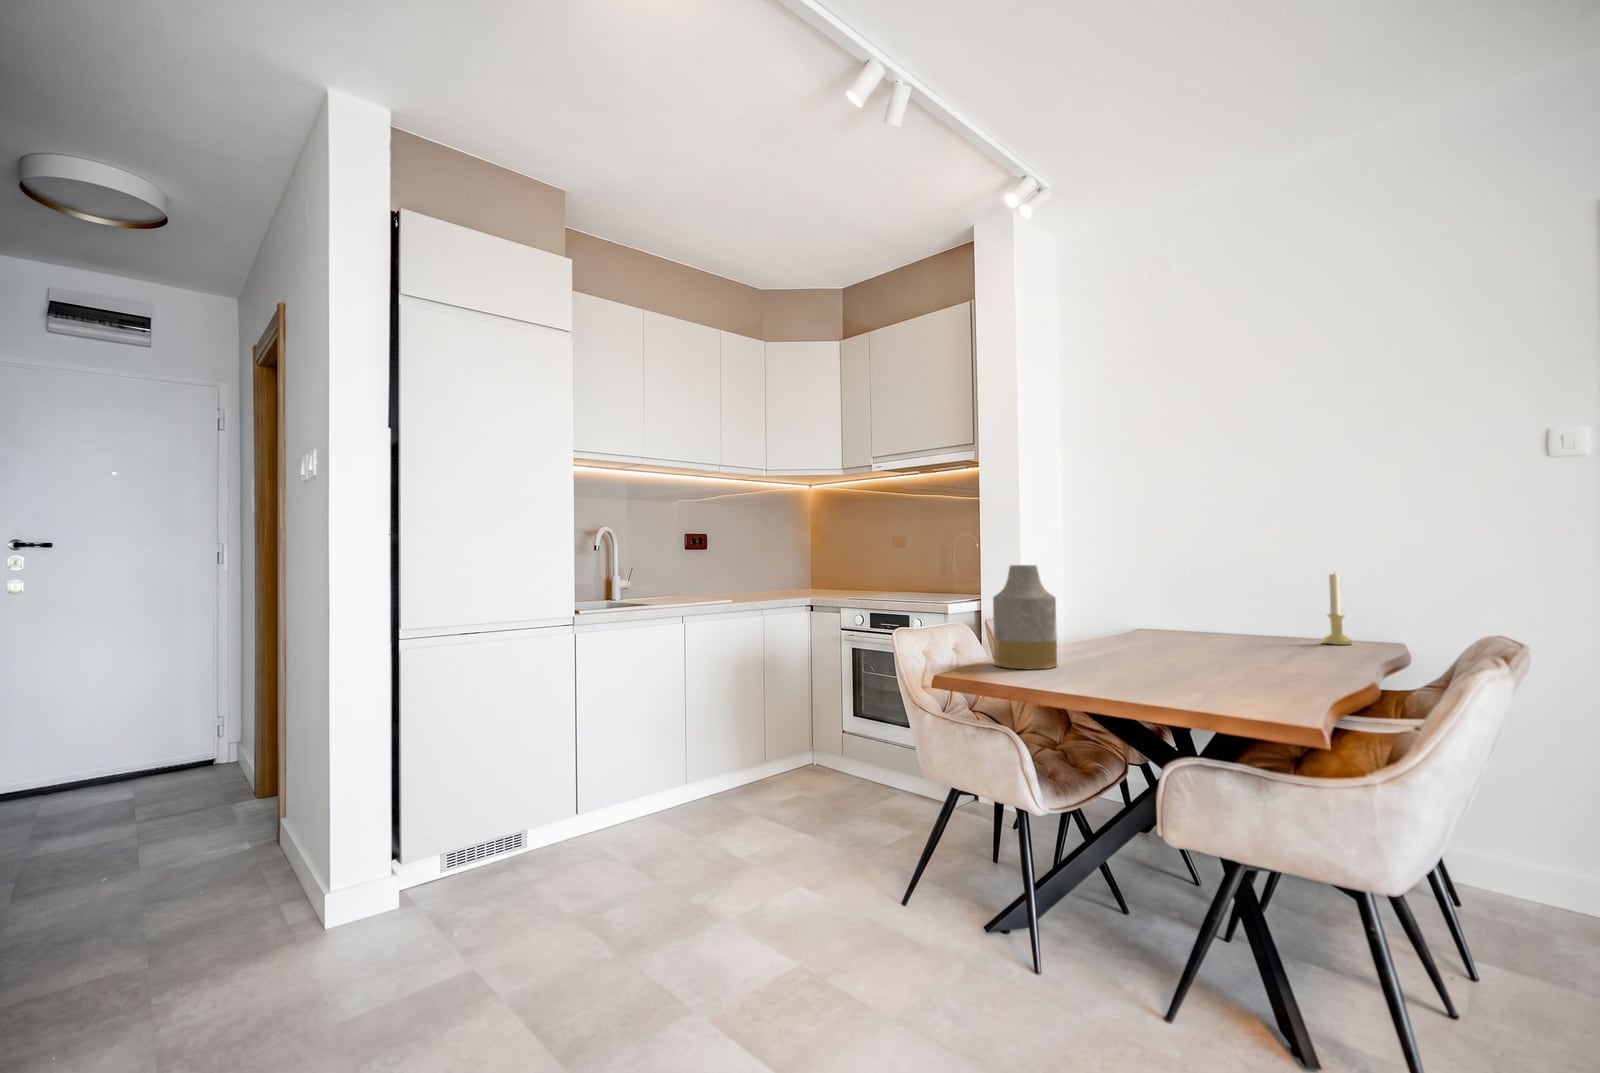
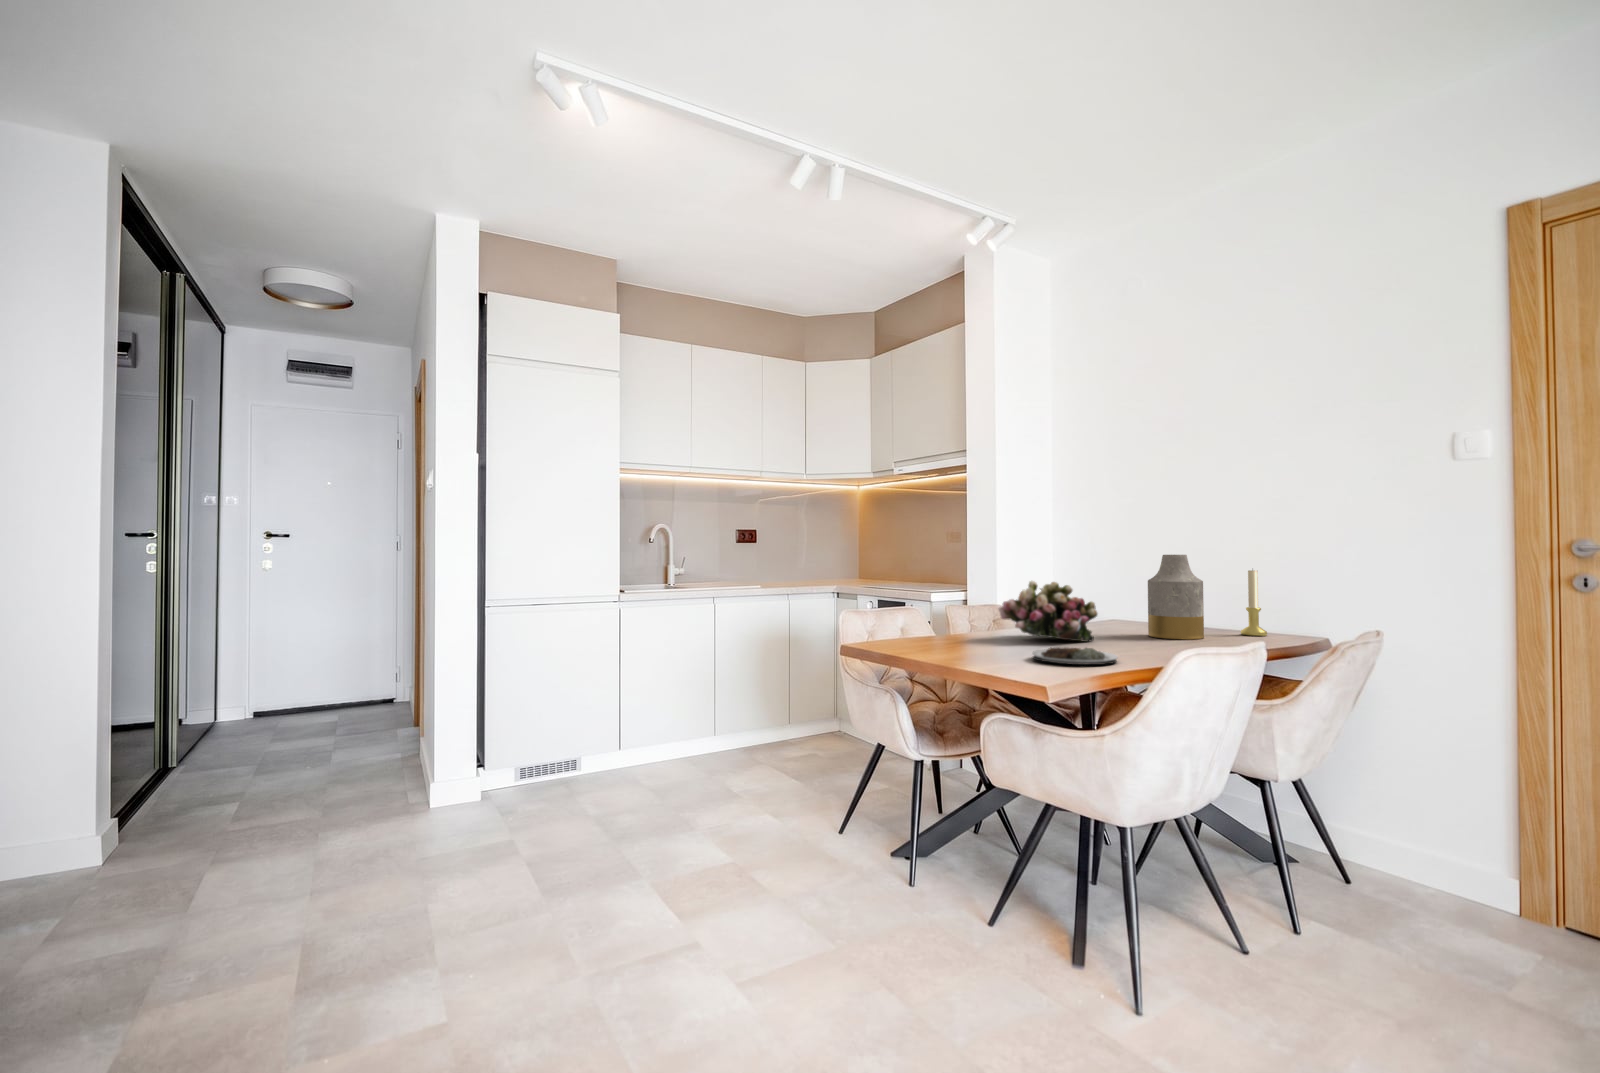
vase: present [993,565,1057,670] -> present [1148,555,1204,640]
flower arrangement: none [1088,589,1204,658] -> present [999,581,1097,642]
plate: none [1190,668,1320,693] -> present [1032,647,1118,665]

